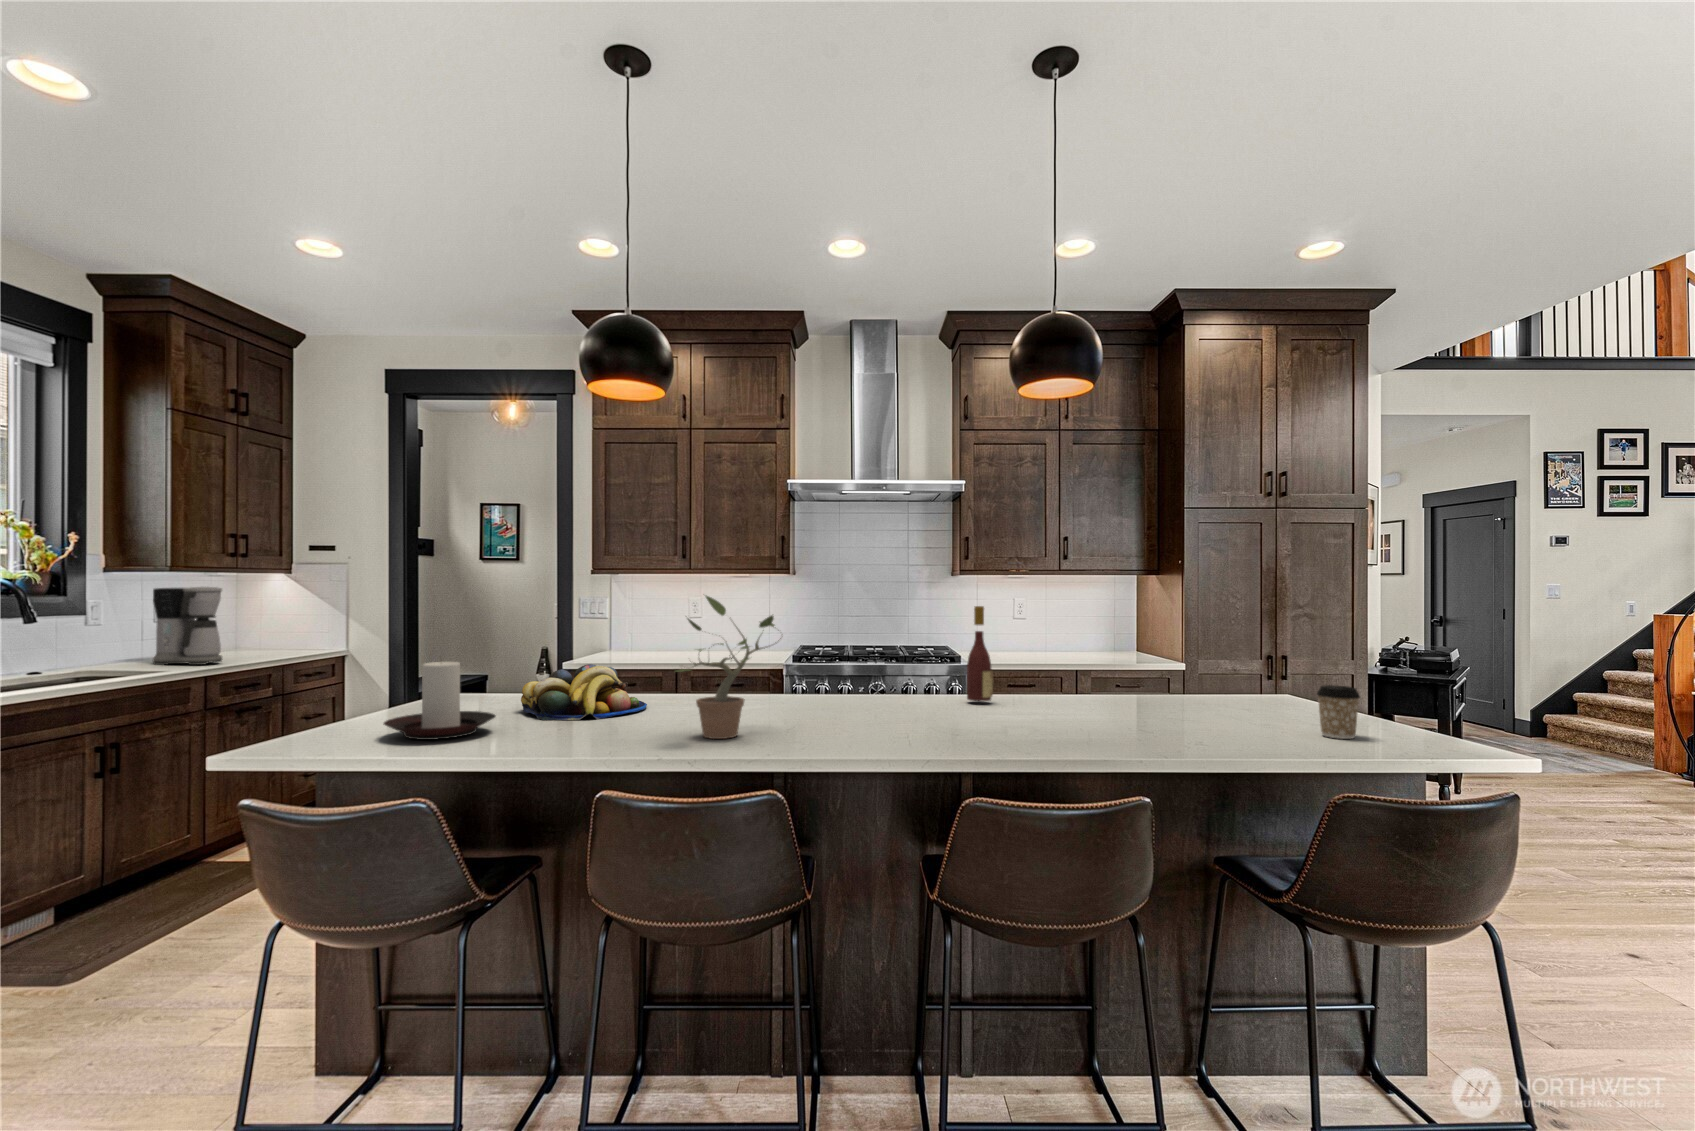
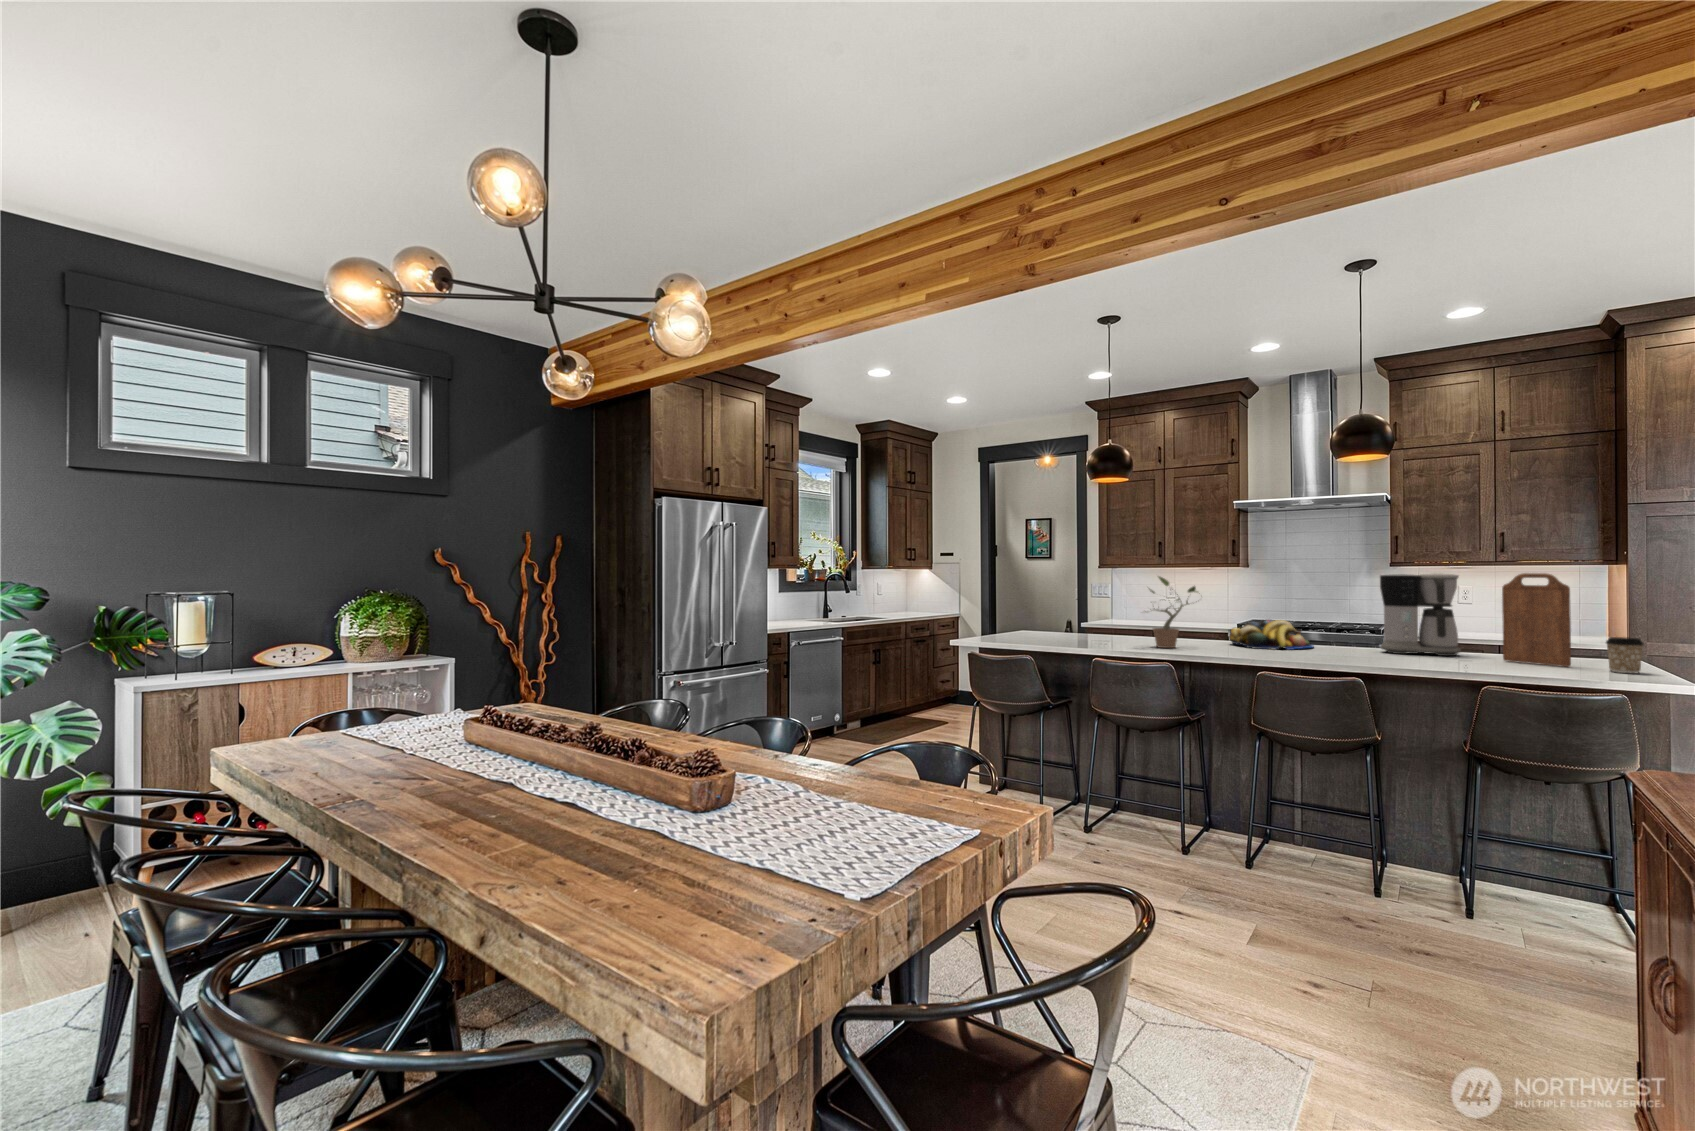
coffee maker: present [153,587,222,665] -> present [1380,573,1460,656]
cutting board: none [1187,593,1273,731] -> present [1502,573,1571,667]
wine bottle: present [967,606,993,701] -> none [1343,584,1364,647]
candle holder: present [384,662,496,740] -> none [1006,605,1054,640]
fruit bowl: present [521,664,647,720] -> present [1230,619,1313,650]

